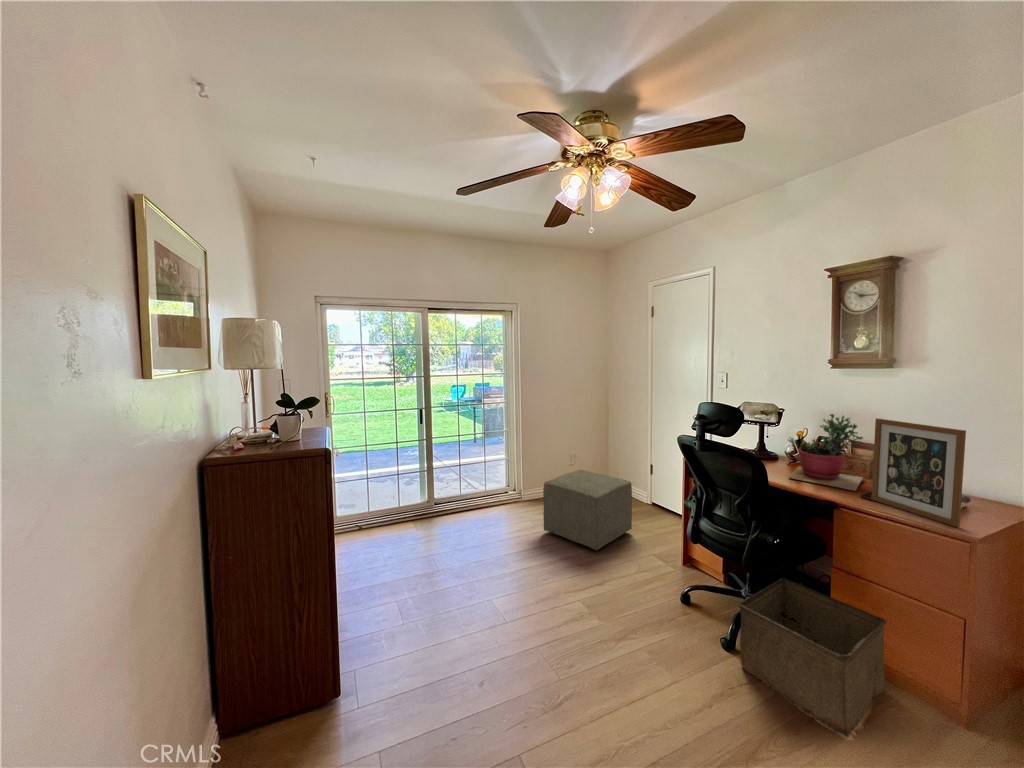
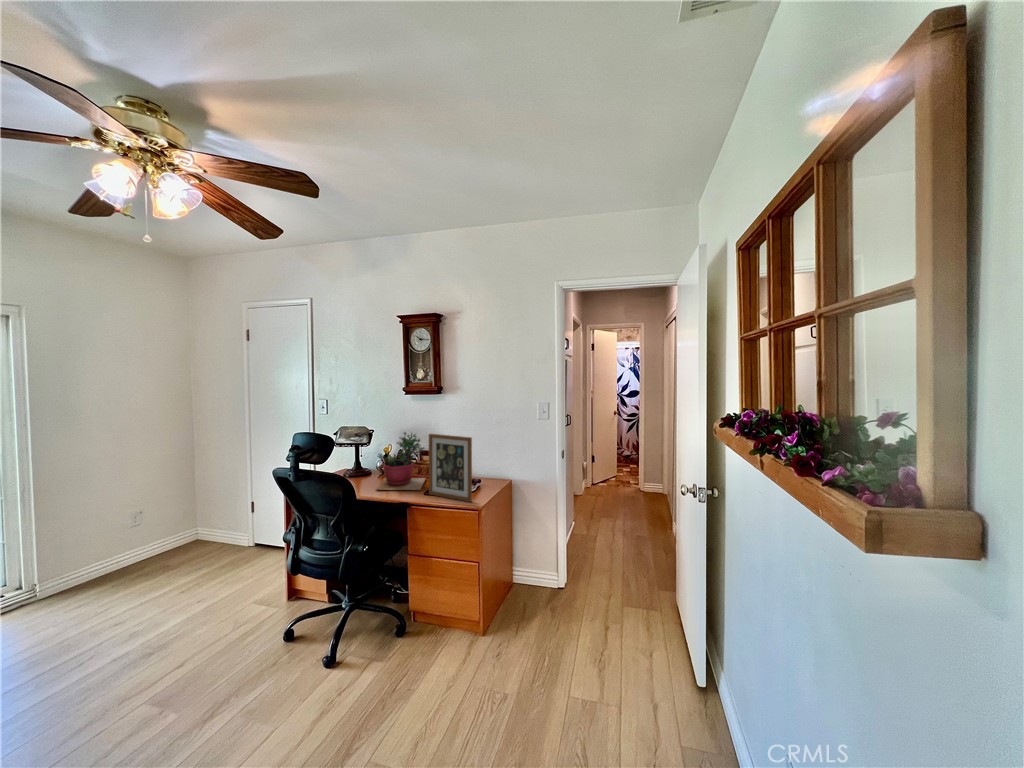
ottoman: present [543,470,632,550] -> none [75,529,226,635]
storage bin: present [738,579,887,737] -> none [335,578,441,687]

